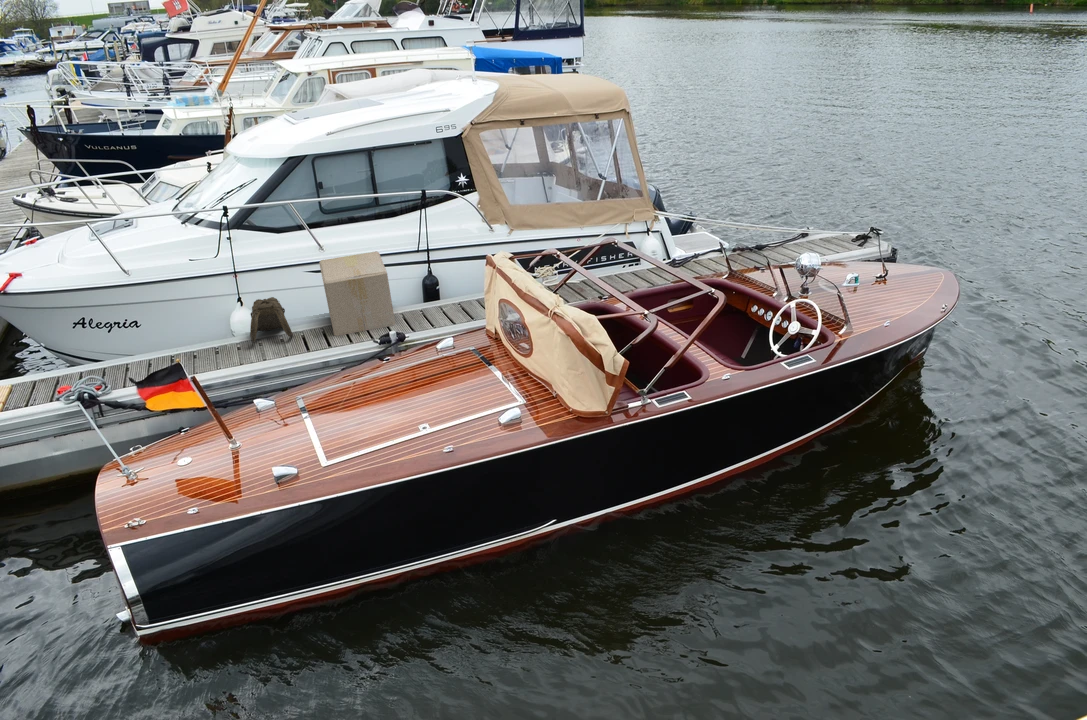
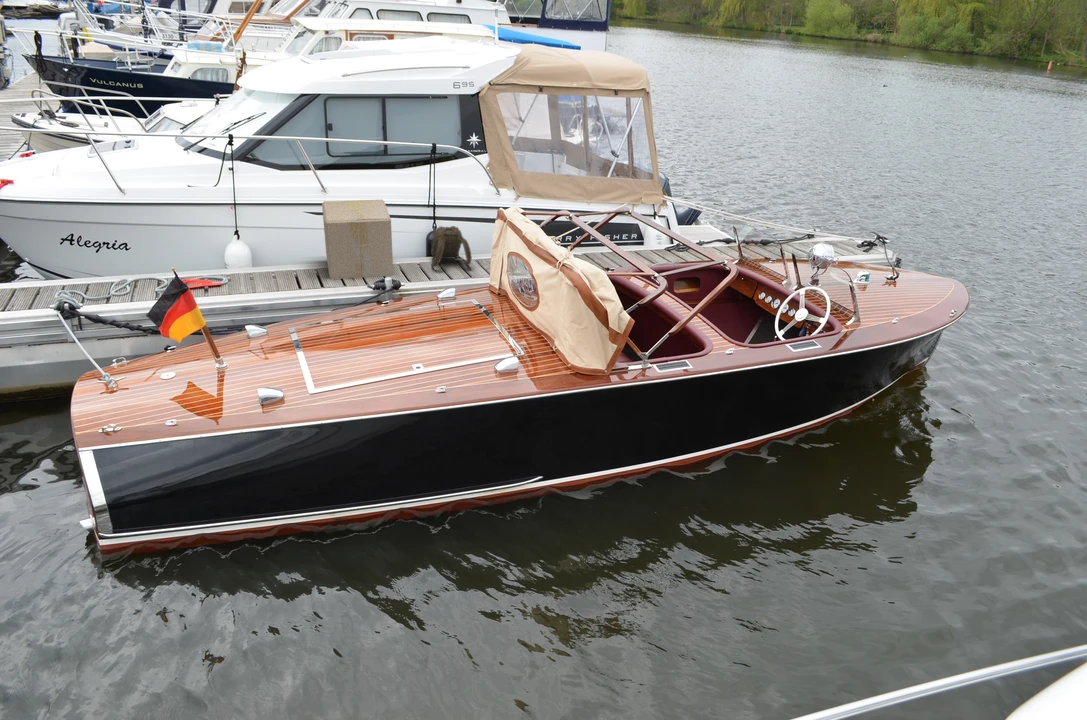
backpack: present [250,297,293,342] -> present [431,226,472,267]

